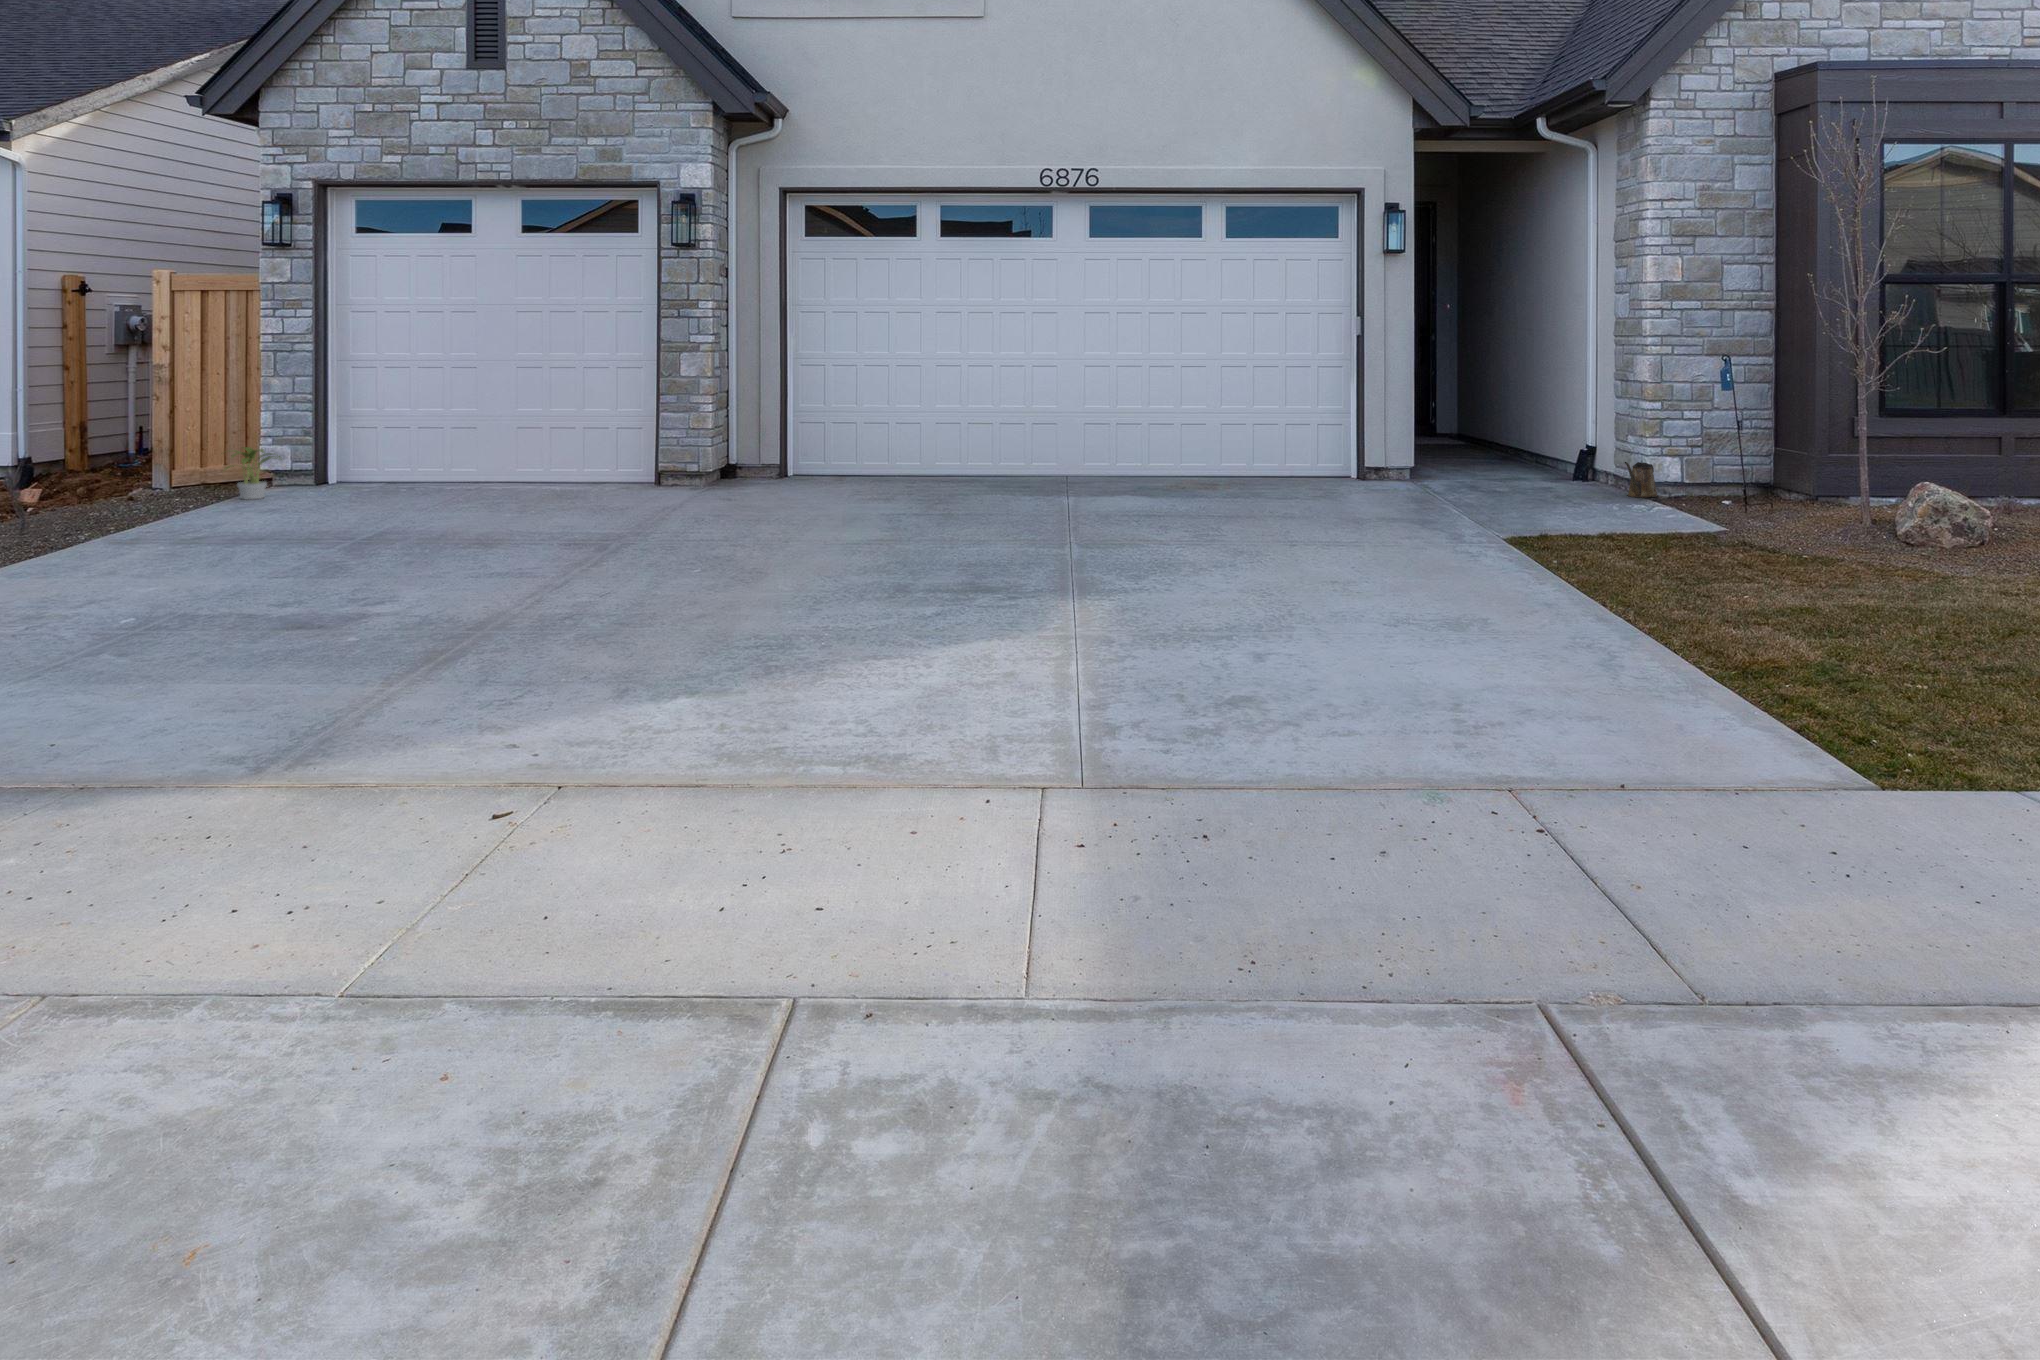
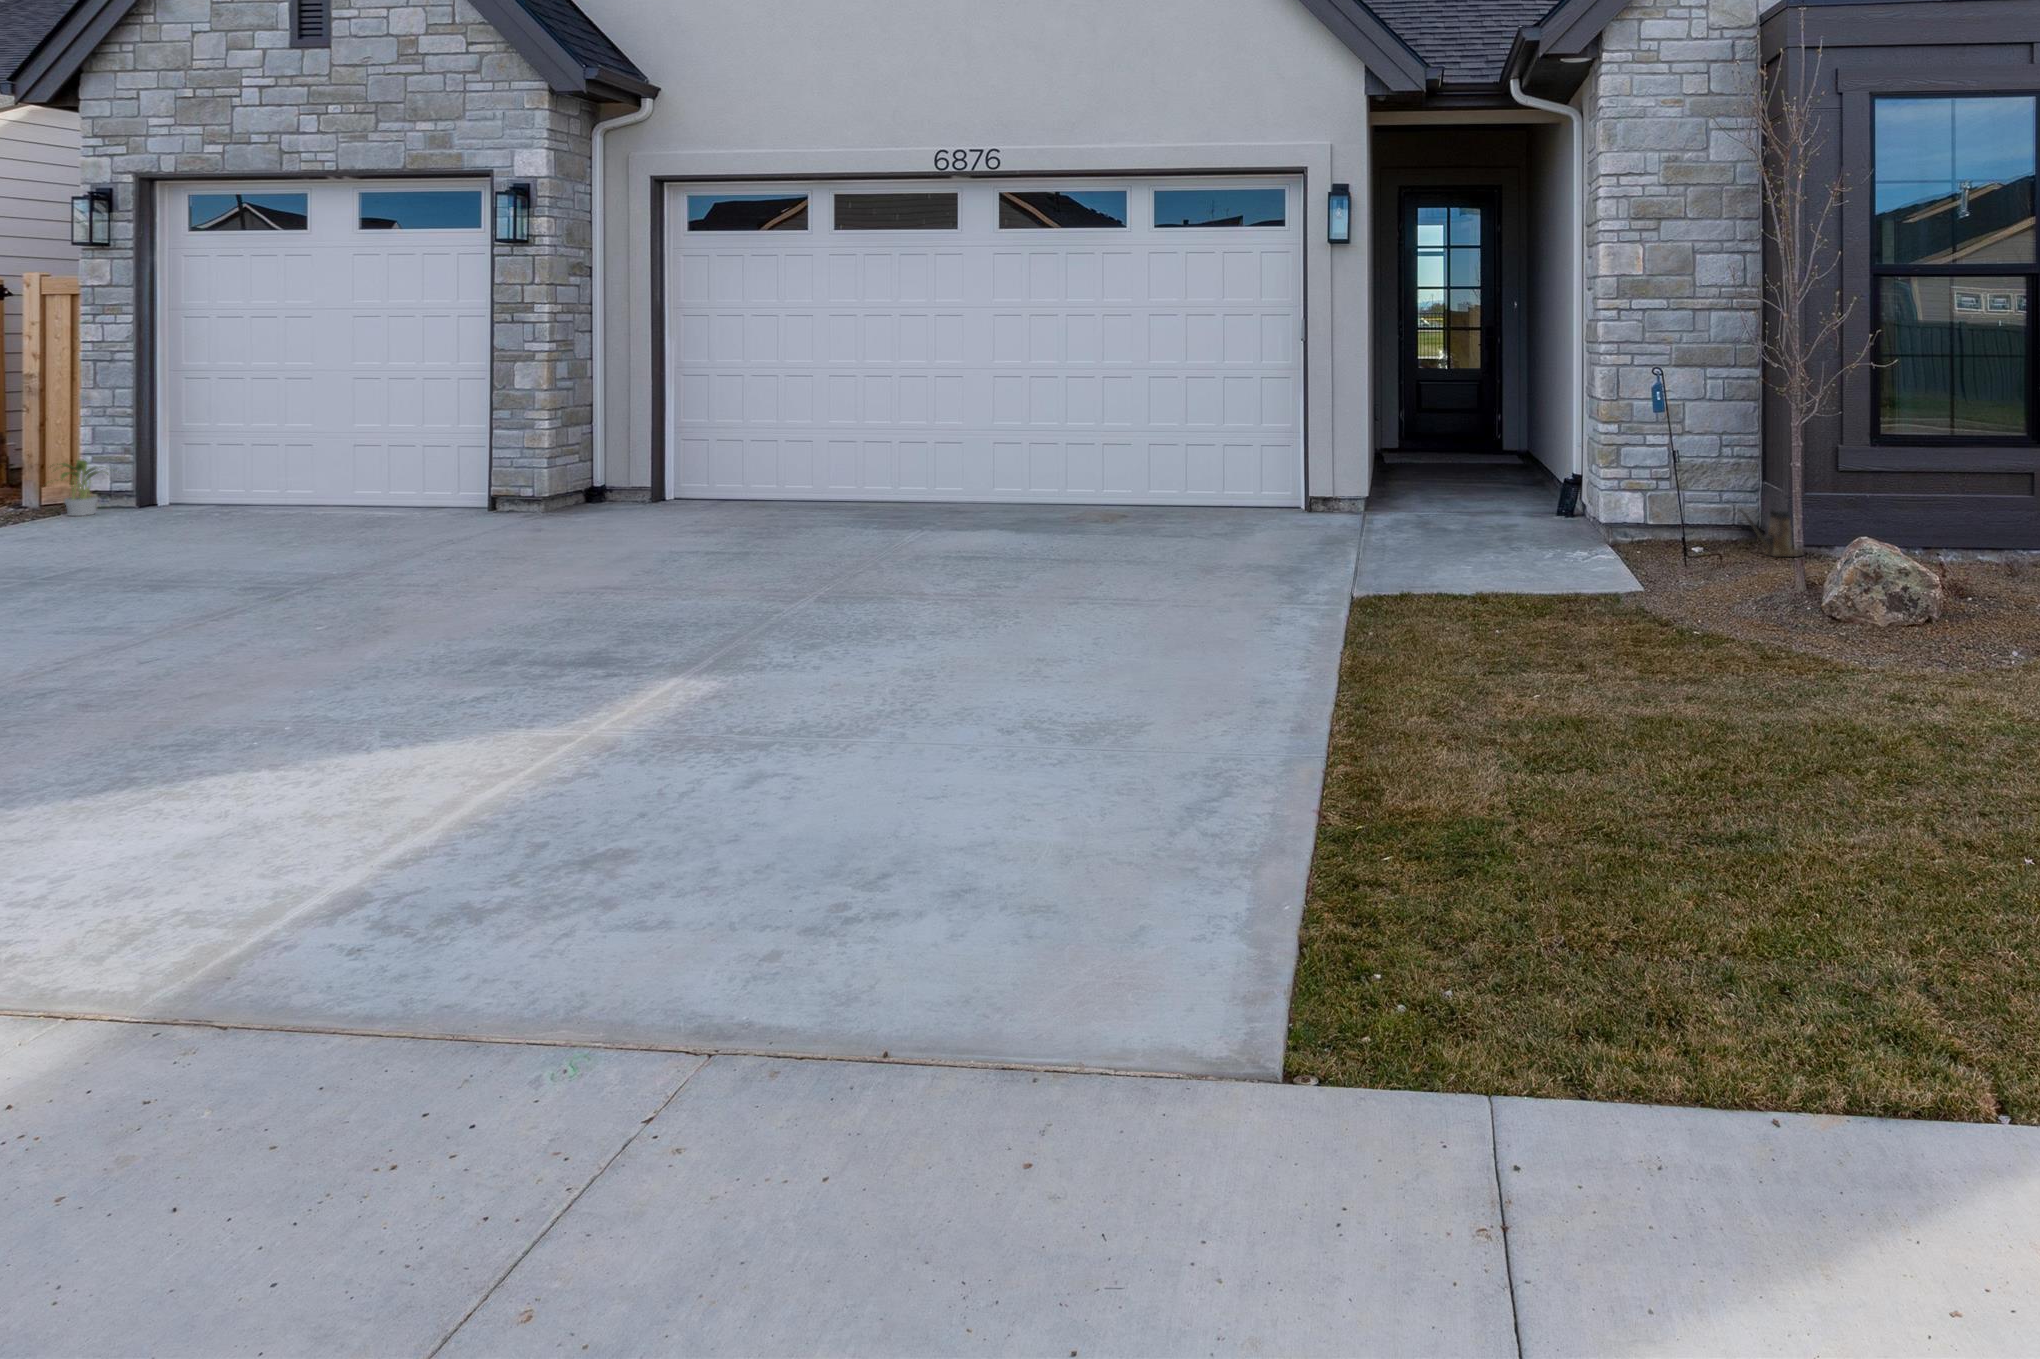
watering can: present [1625,462,1658,498] -> present [1739,509,1809,557]

